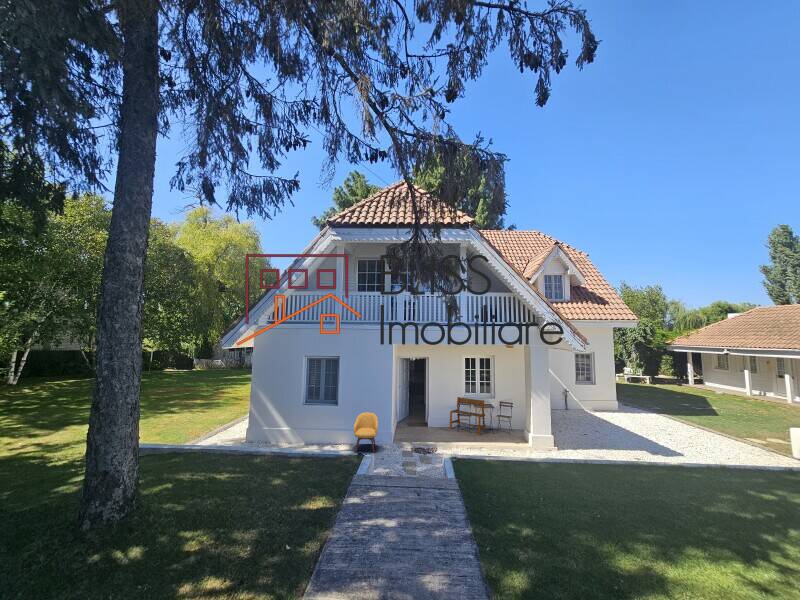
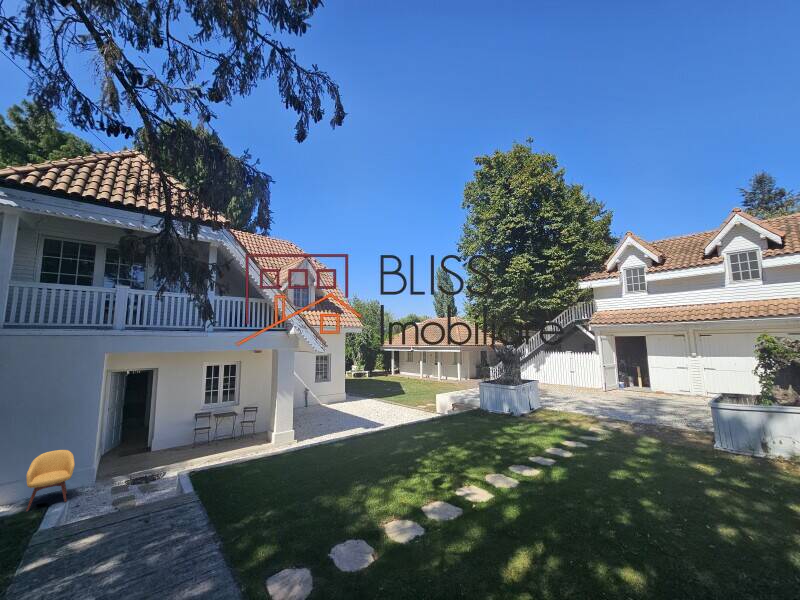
bench: present [450,397,486,435] -> none [181,410,227,449]

